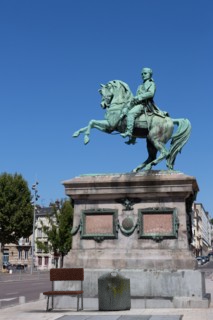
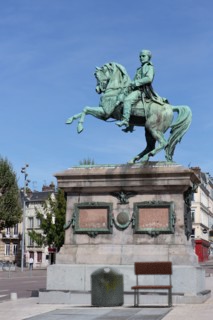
bench: present [43,268,84,312] -> present [131,261,173,307]

